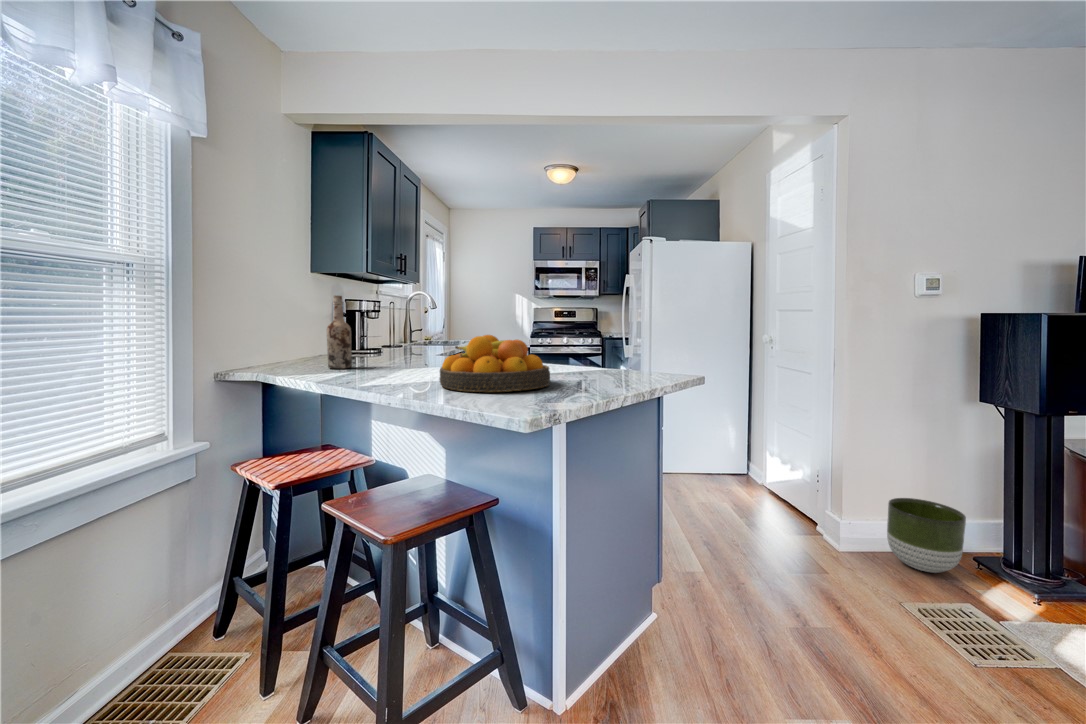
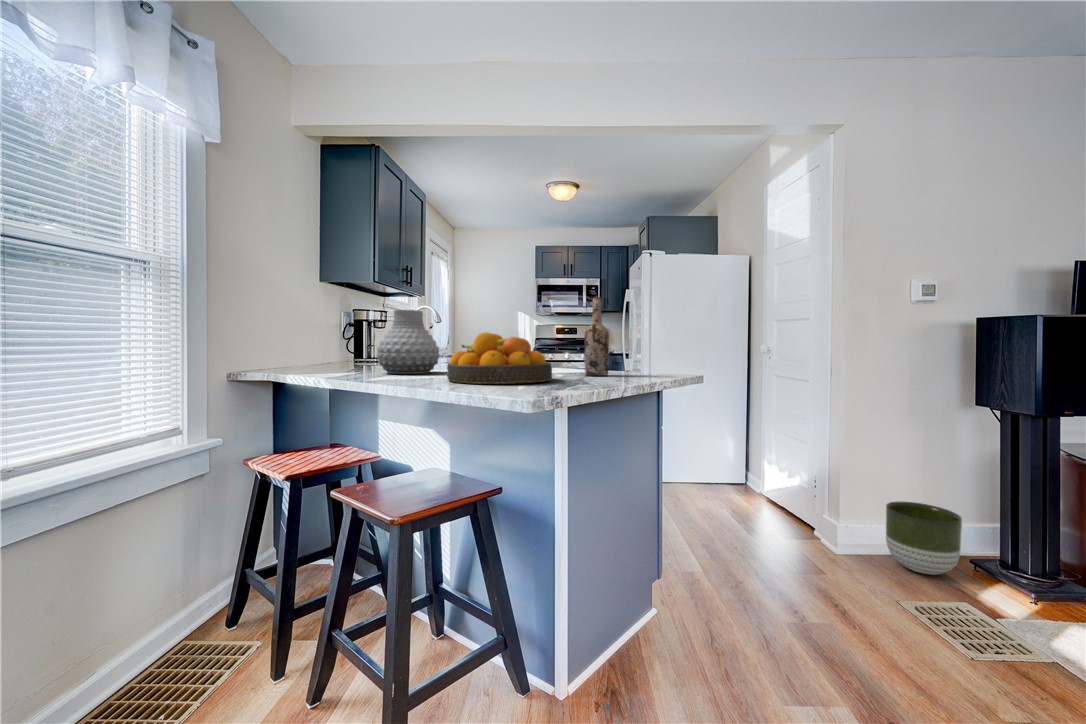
wine bottle: present [327,296,352,369] -> present [585,297,609,376]
vase: none [367,308,433,375] -> present [377,310,440,374]

